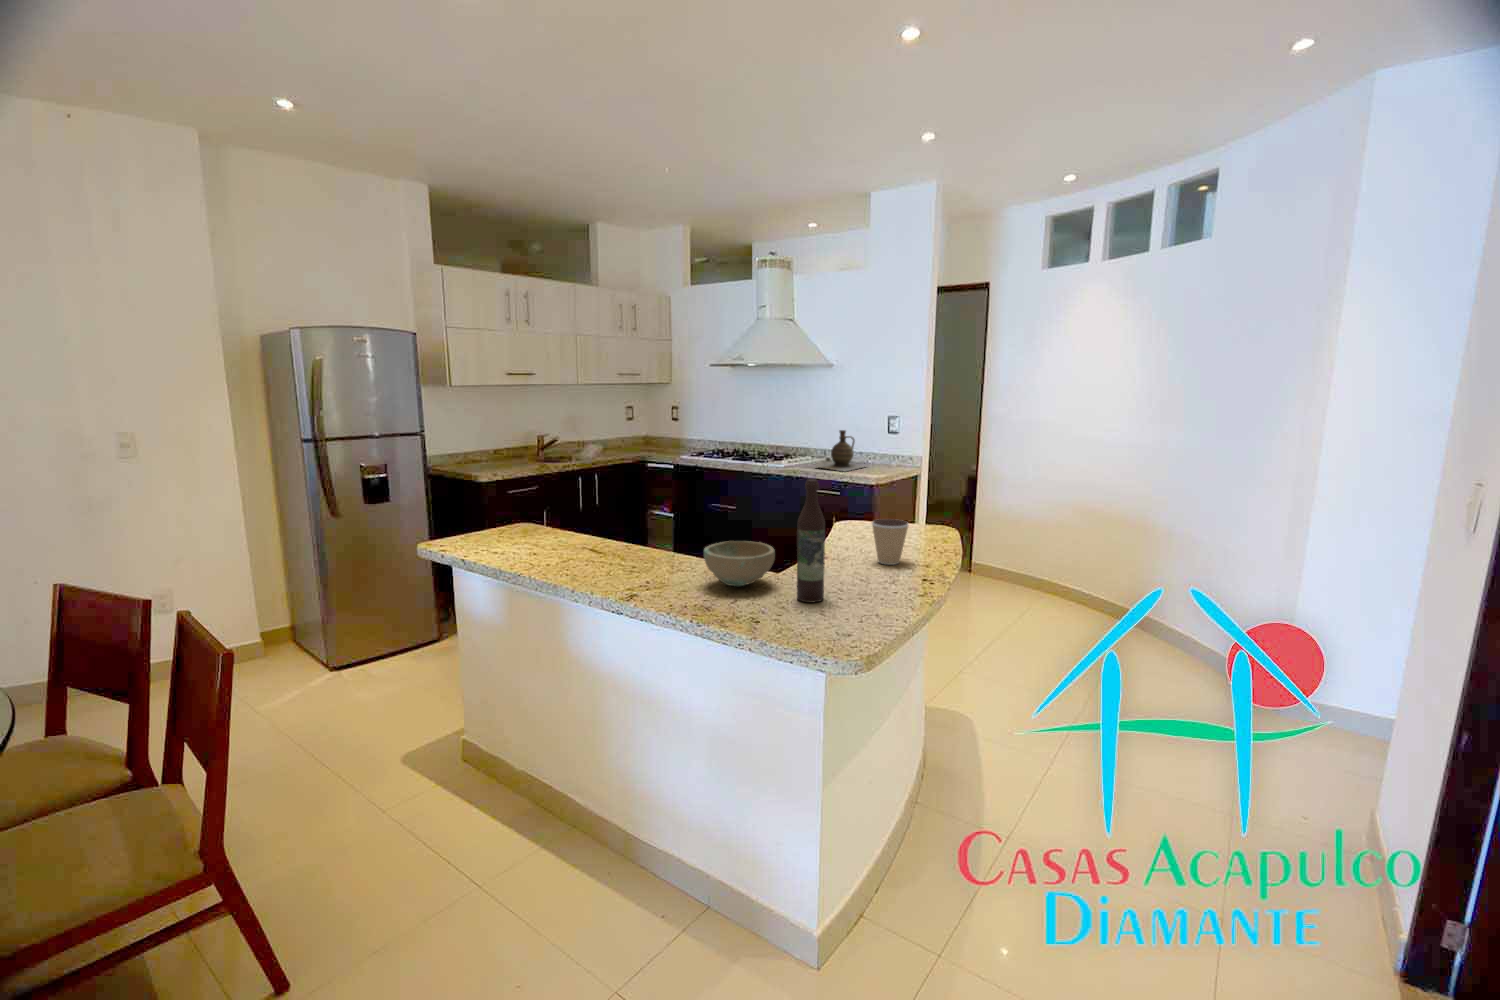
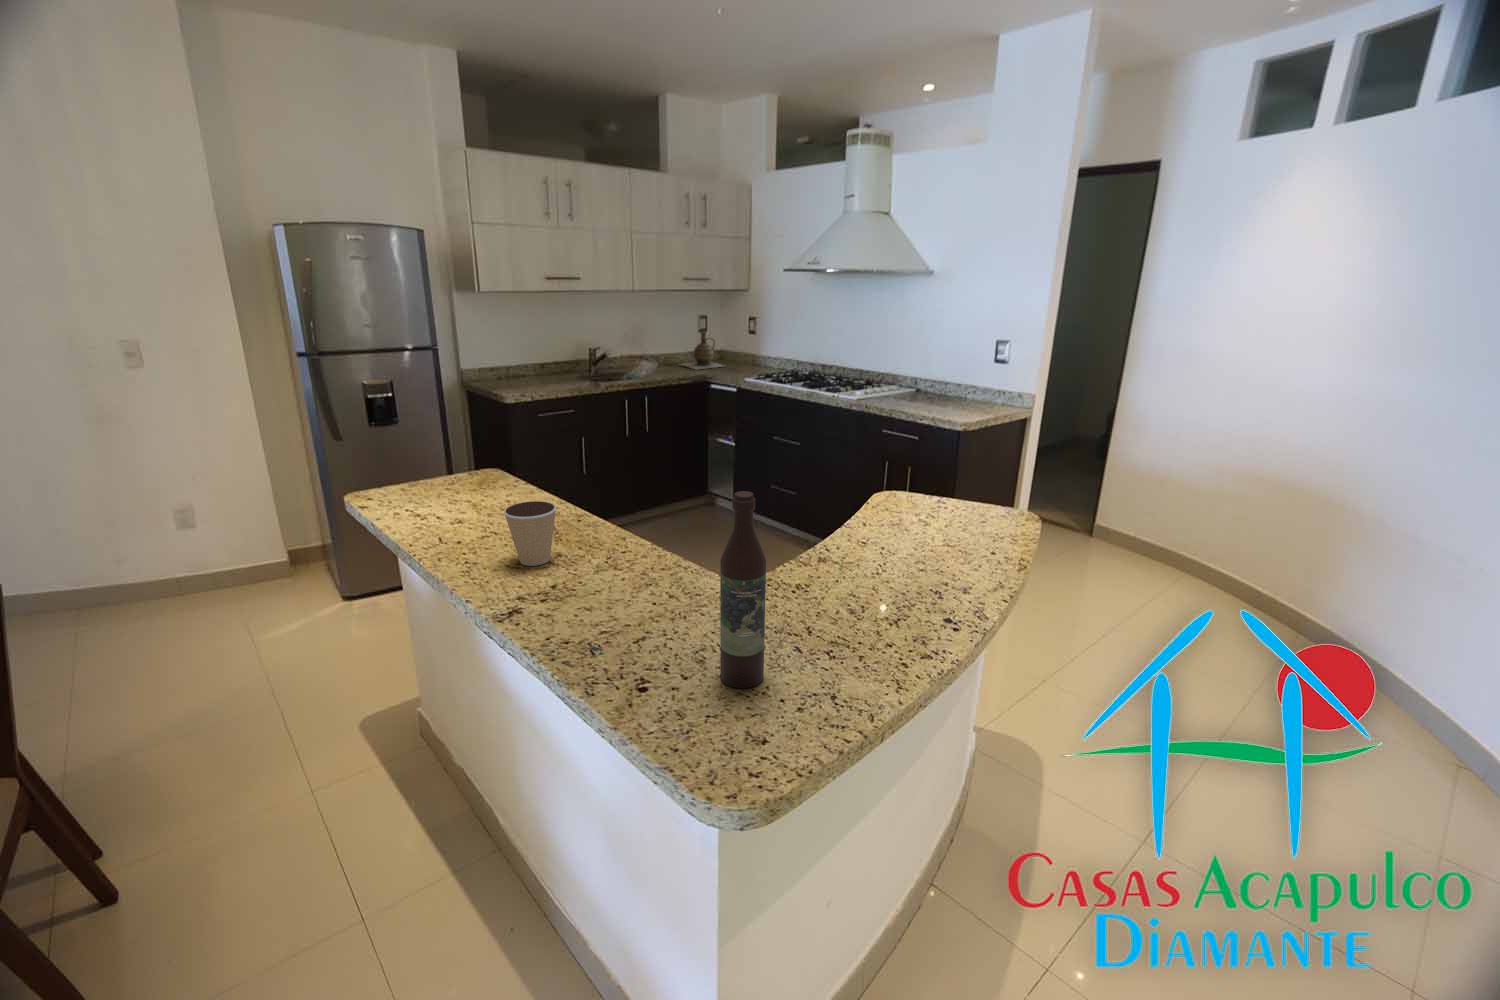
ceramic jug: present [817,430,864,471] -> present [682,332,723,369]
coffee cup: present [872,519,909,565] -> present [504,501,557,566]
bowl: present [704,541,775,586] -> none [602,556,709,635]

